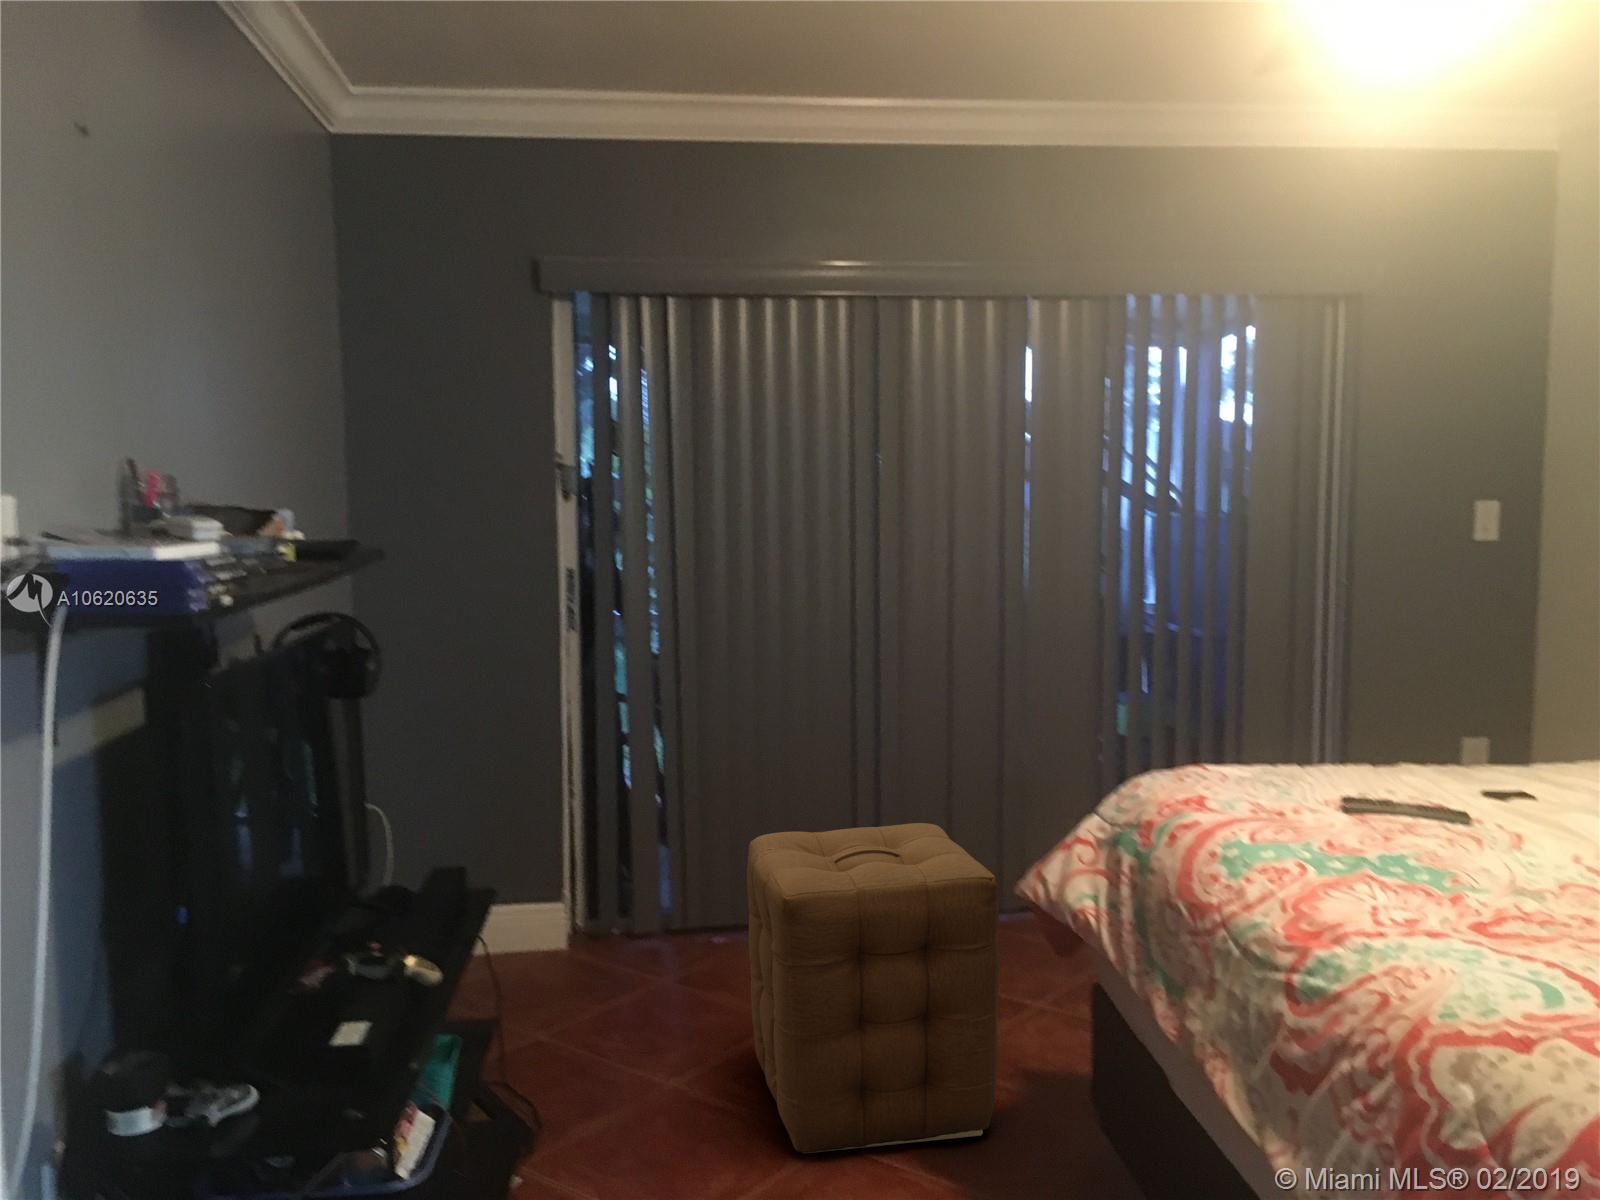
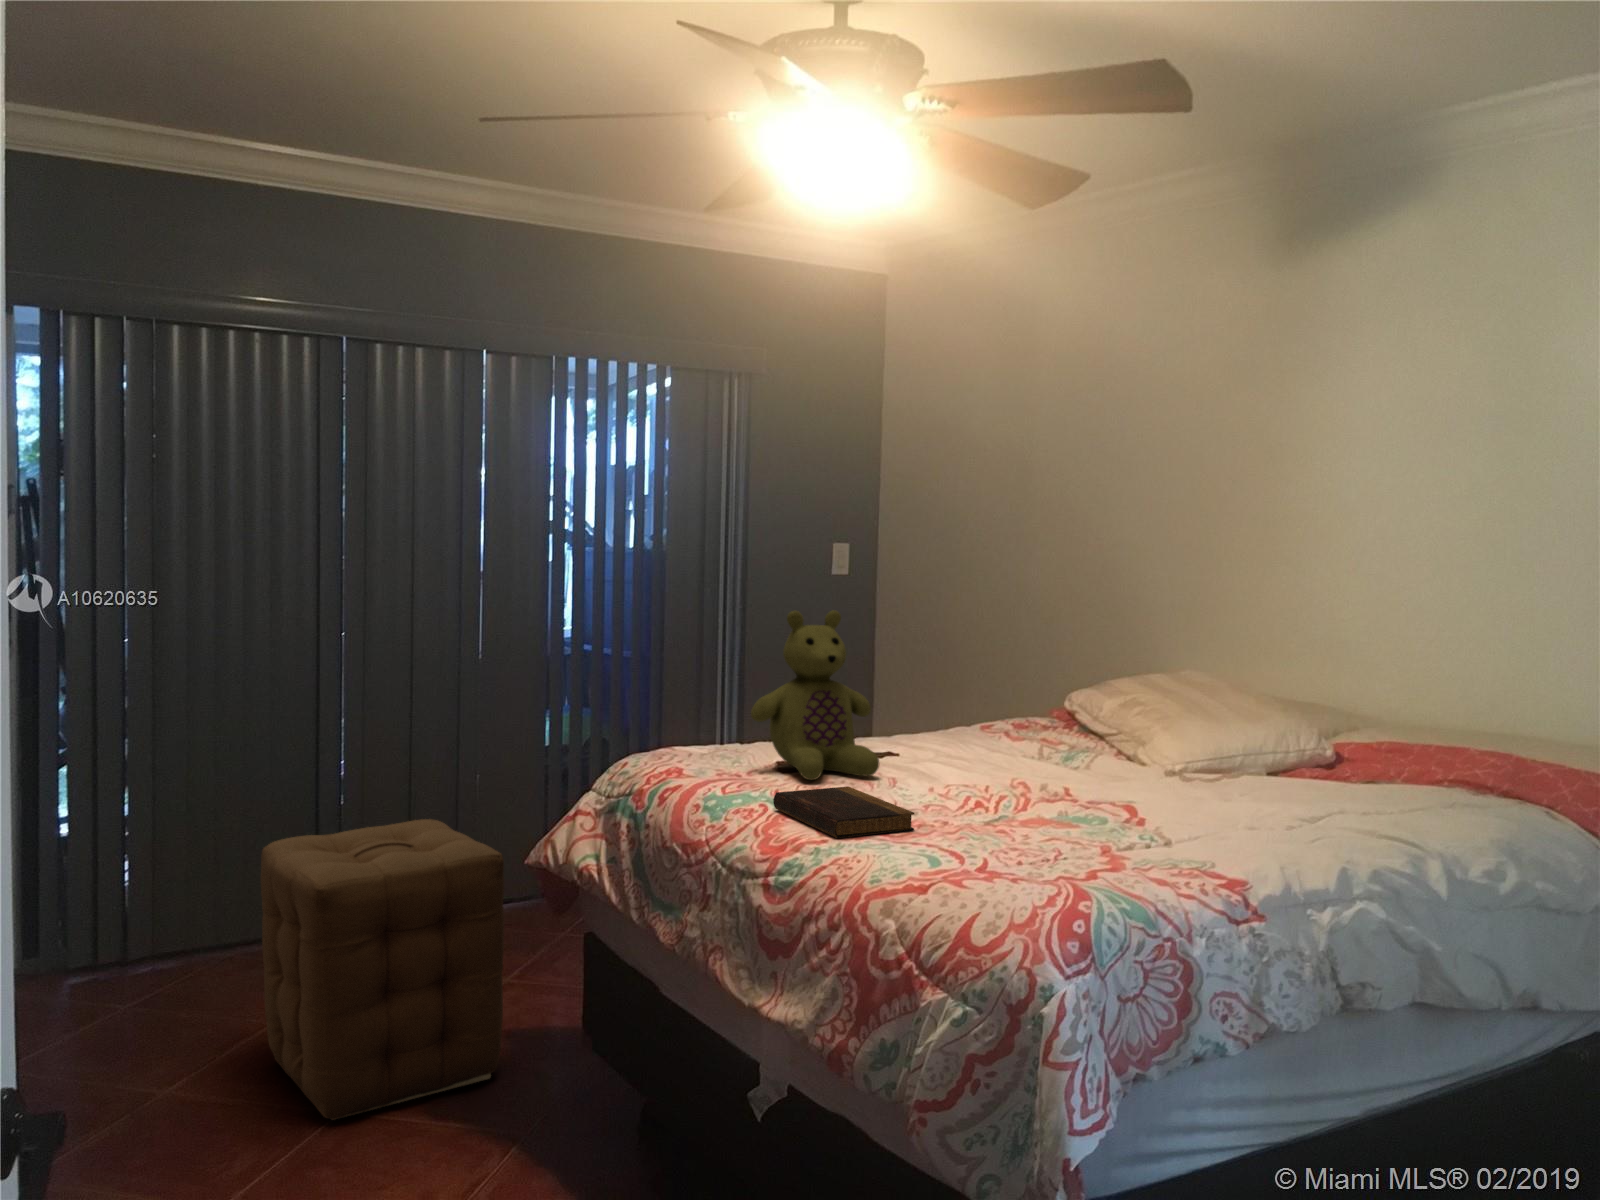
stuffed bear: none [1303,594,1495,830] -> present [751,610,879,780]
book: none [1316,849,1532,932] -> present [773,787,914,838]

